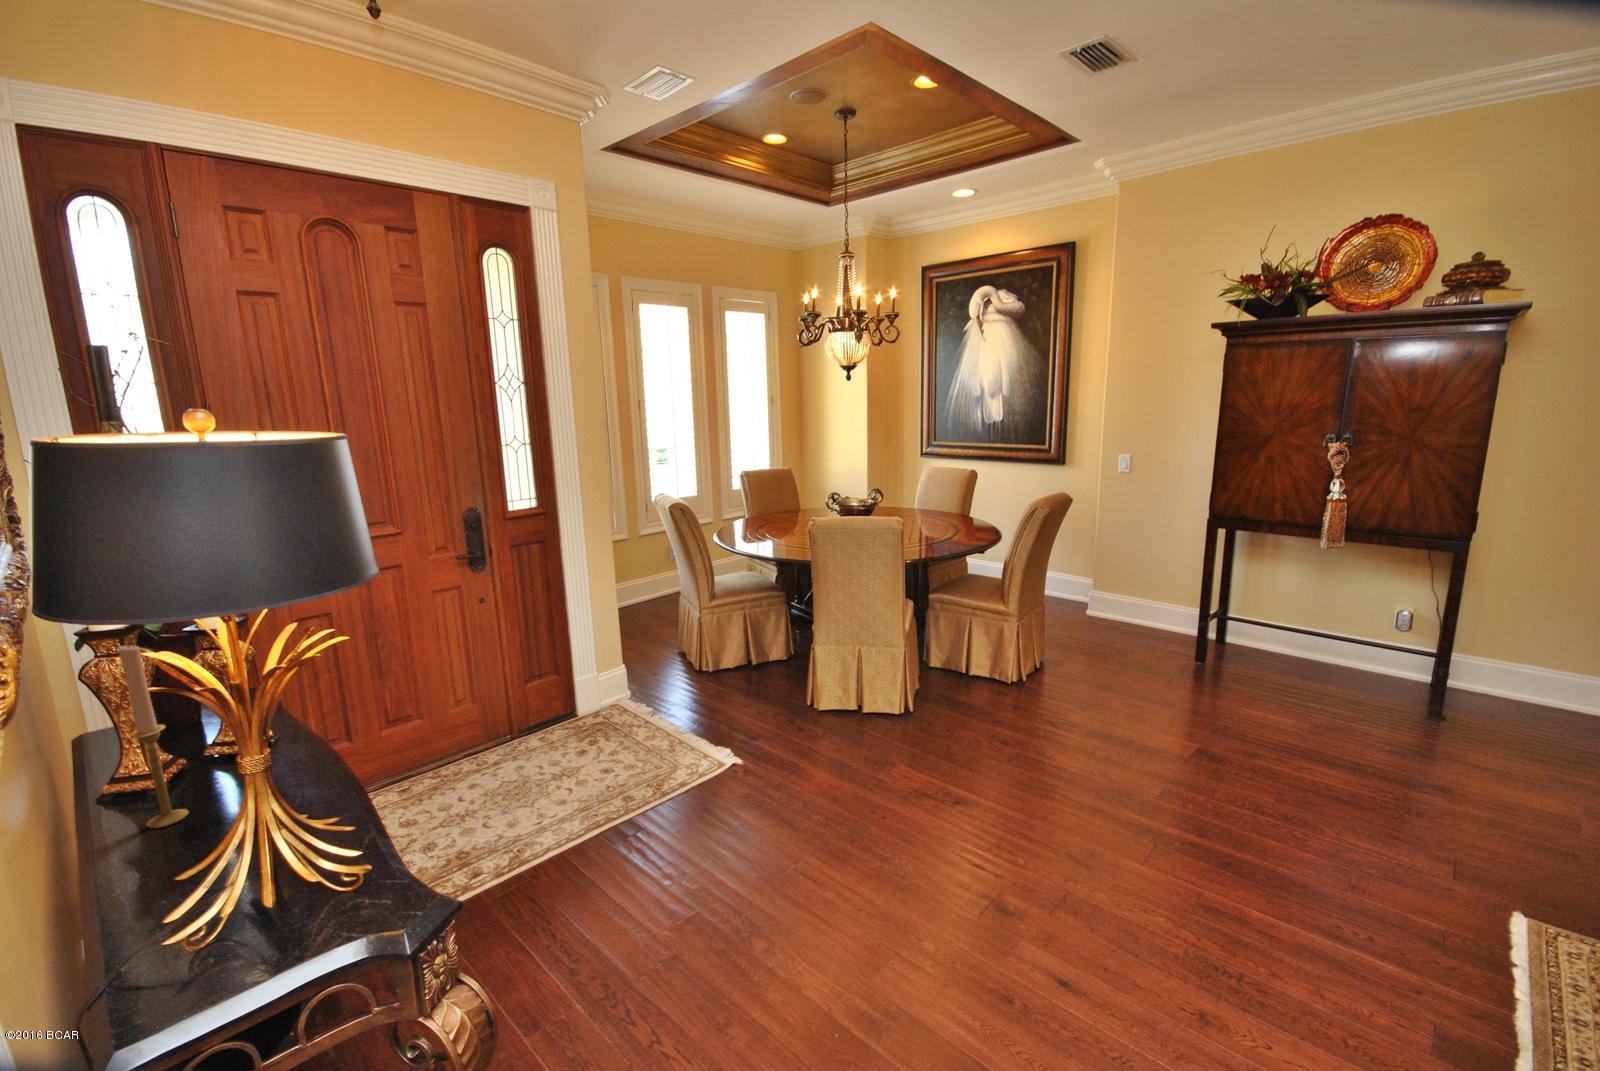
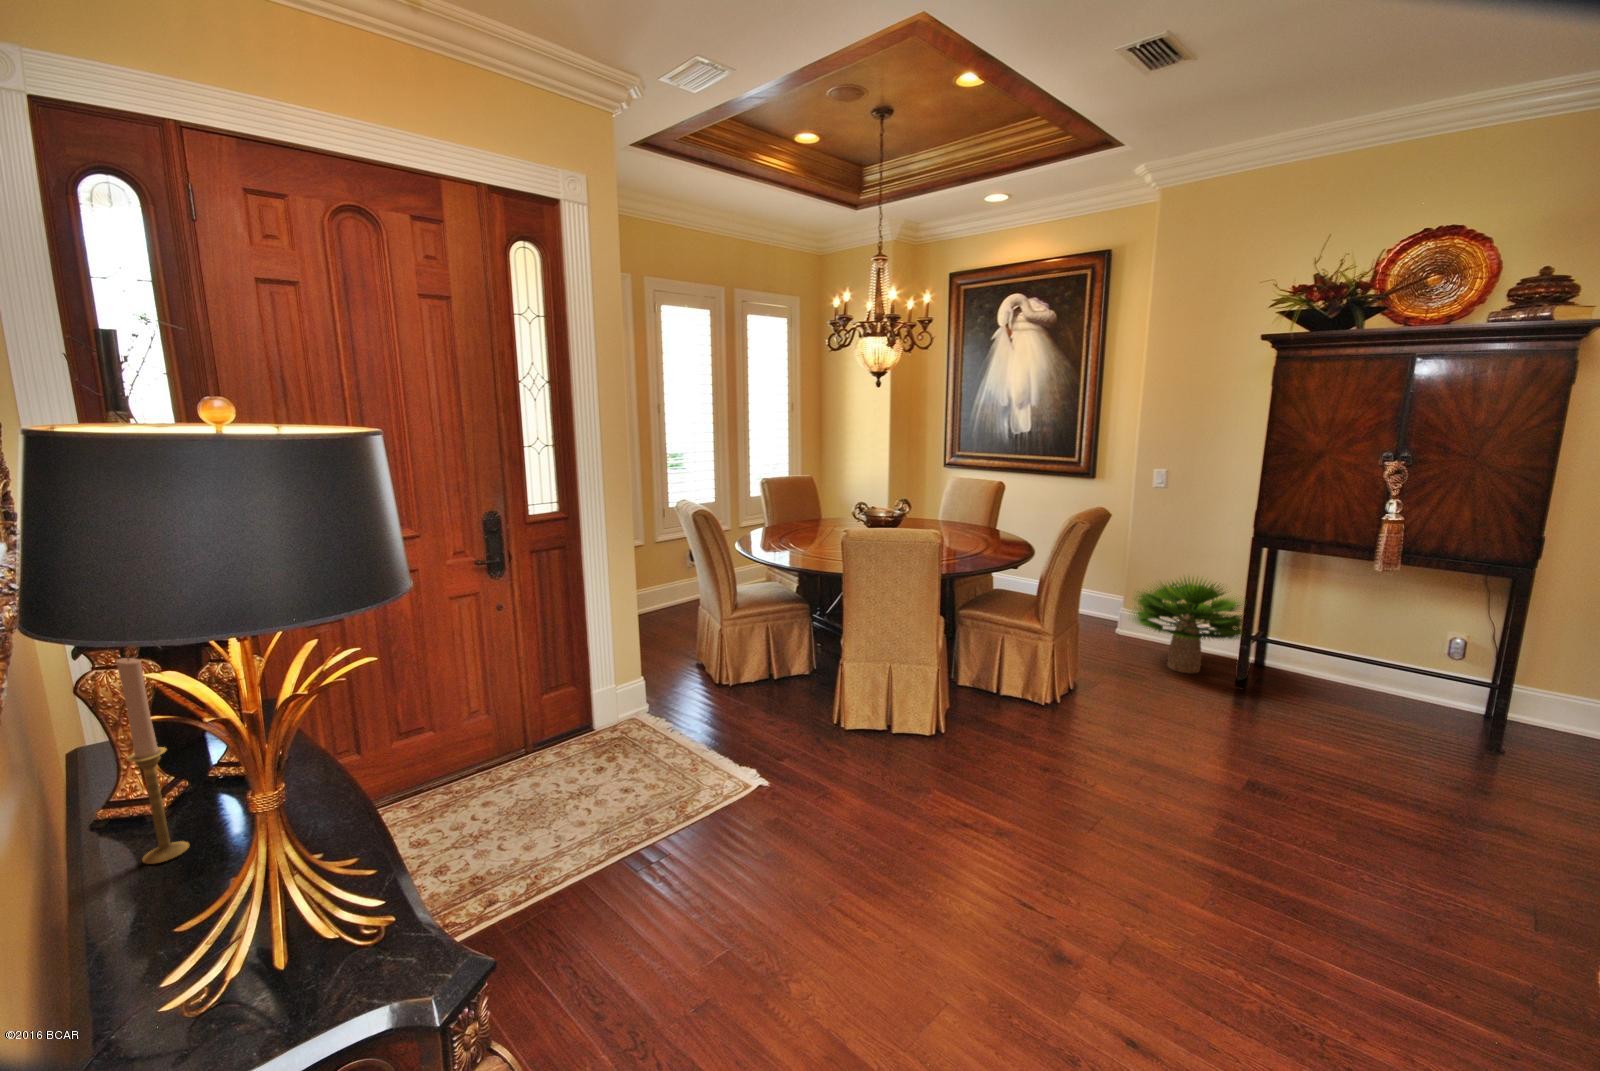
potted plant: none [1091,554,1216,651] -> present [1132,576,1245,673]

